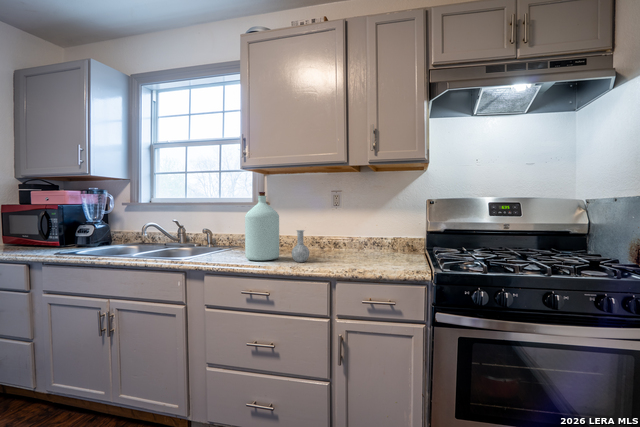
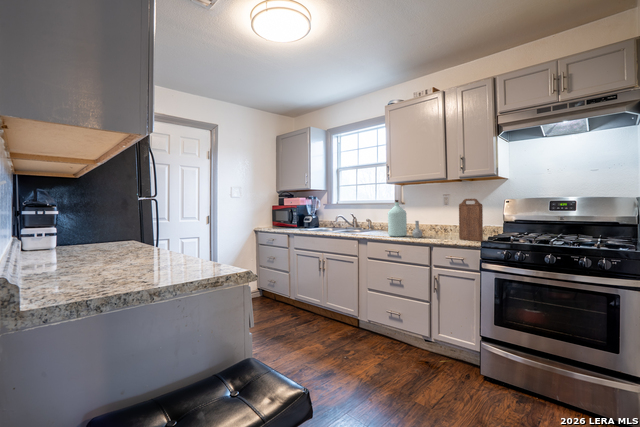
cutting board: none [373,191,415,265] -> present [459,199,483,241]

